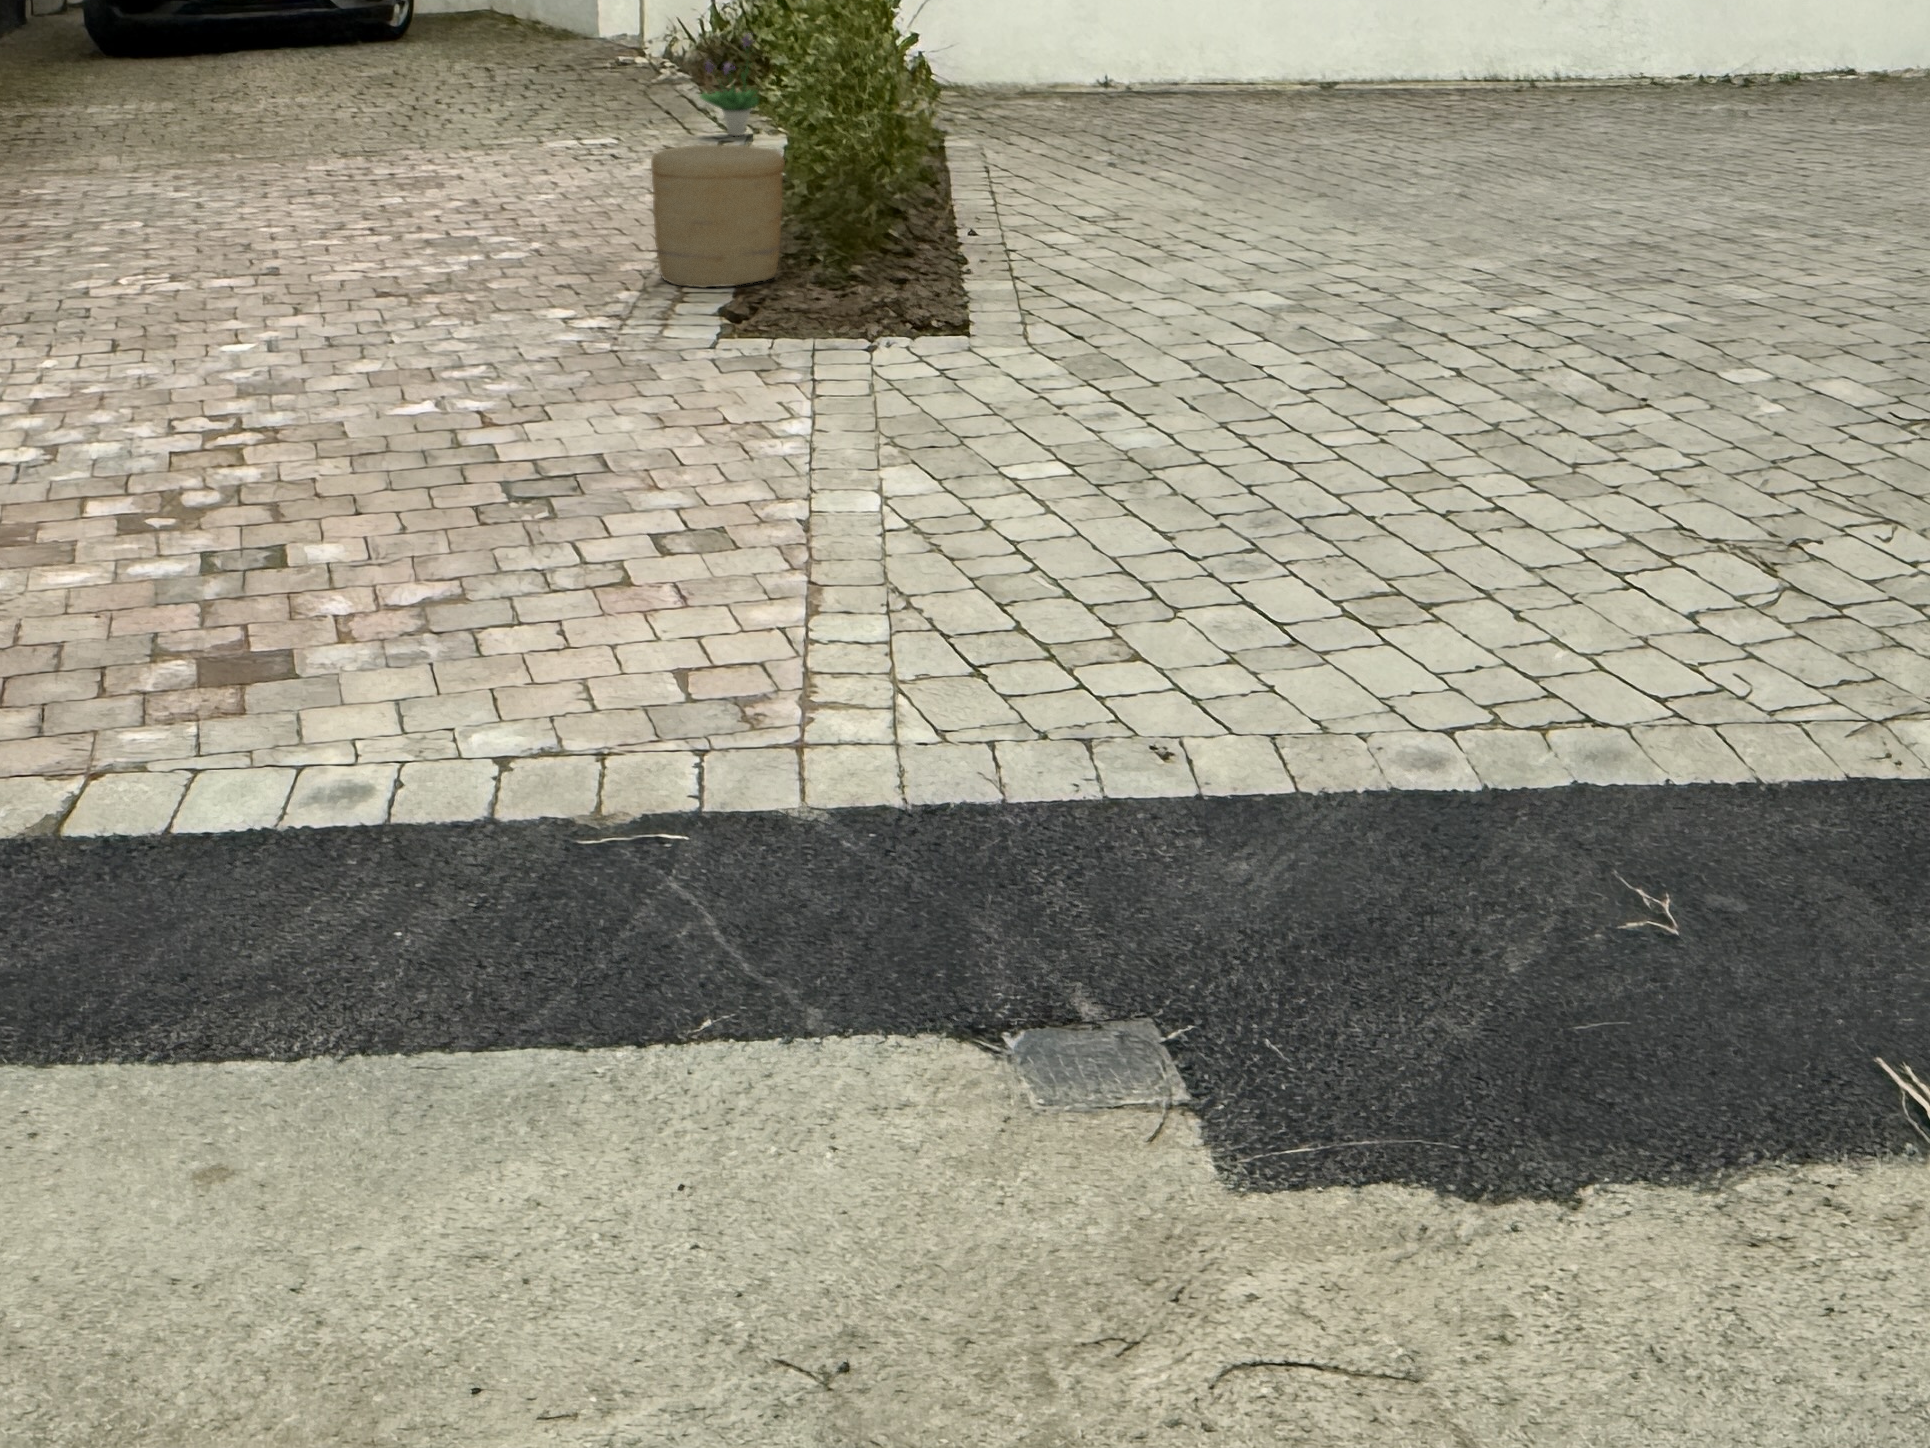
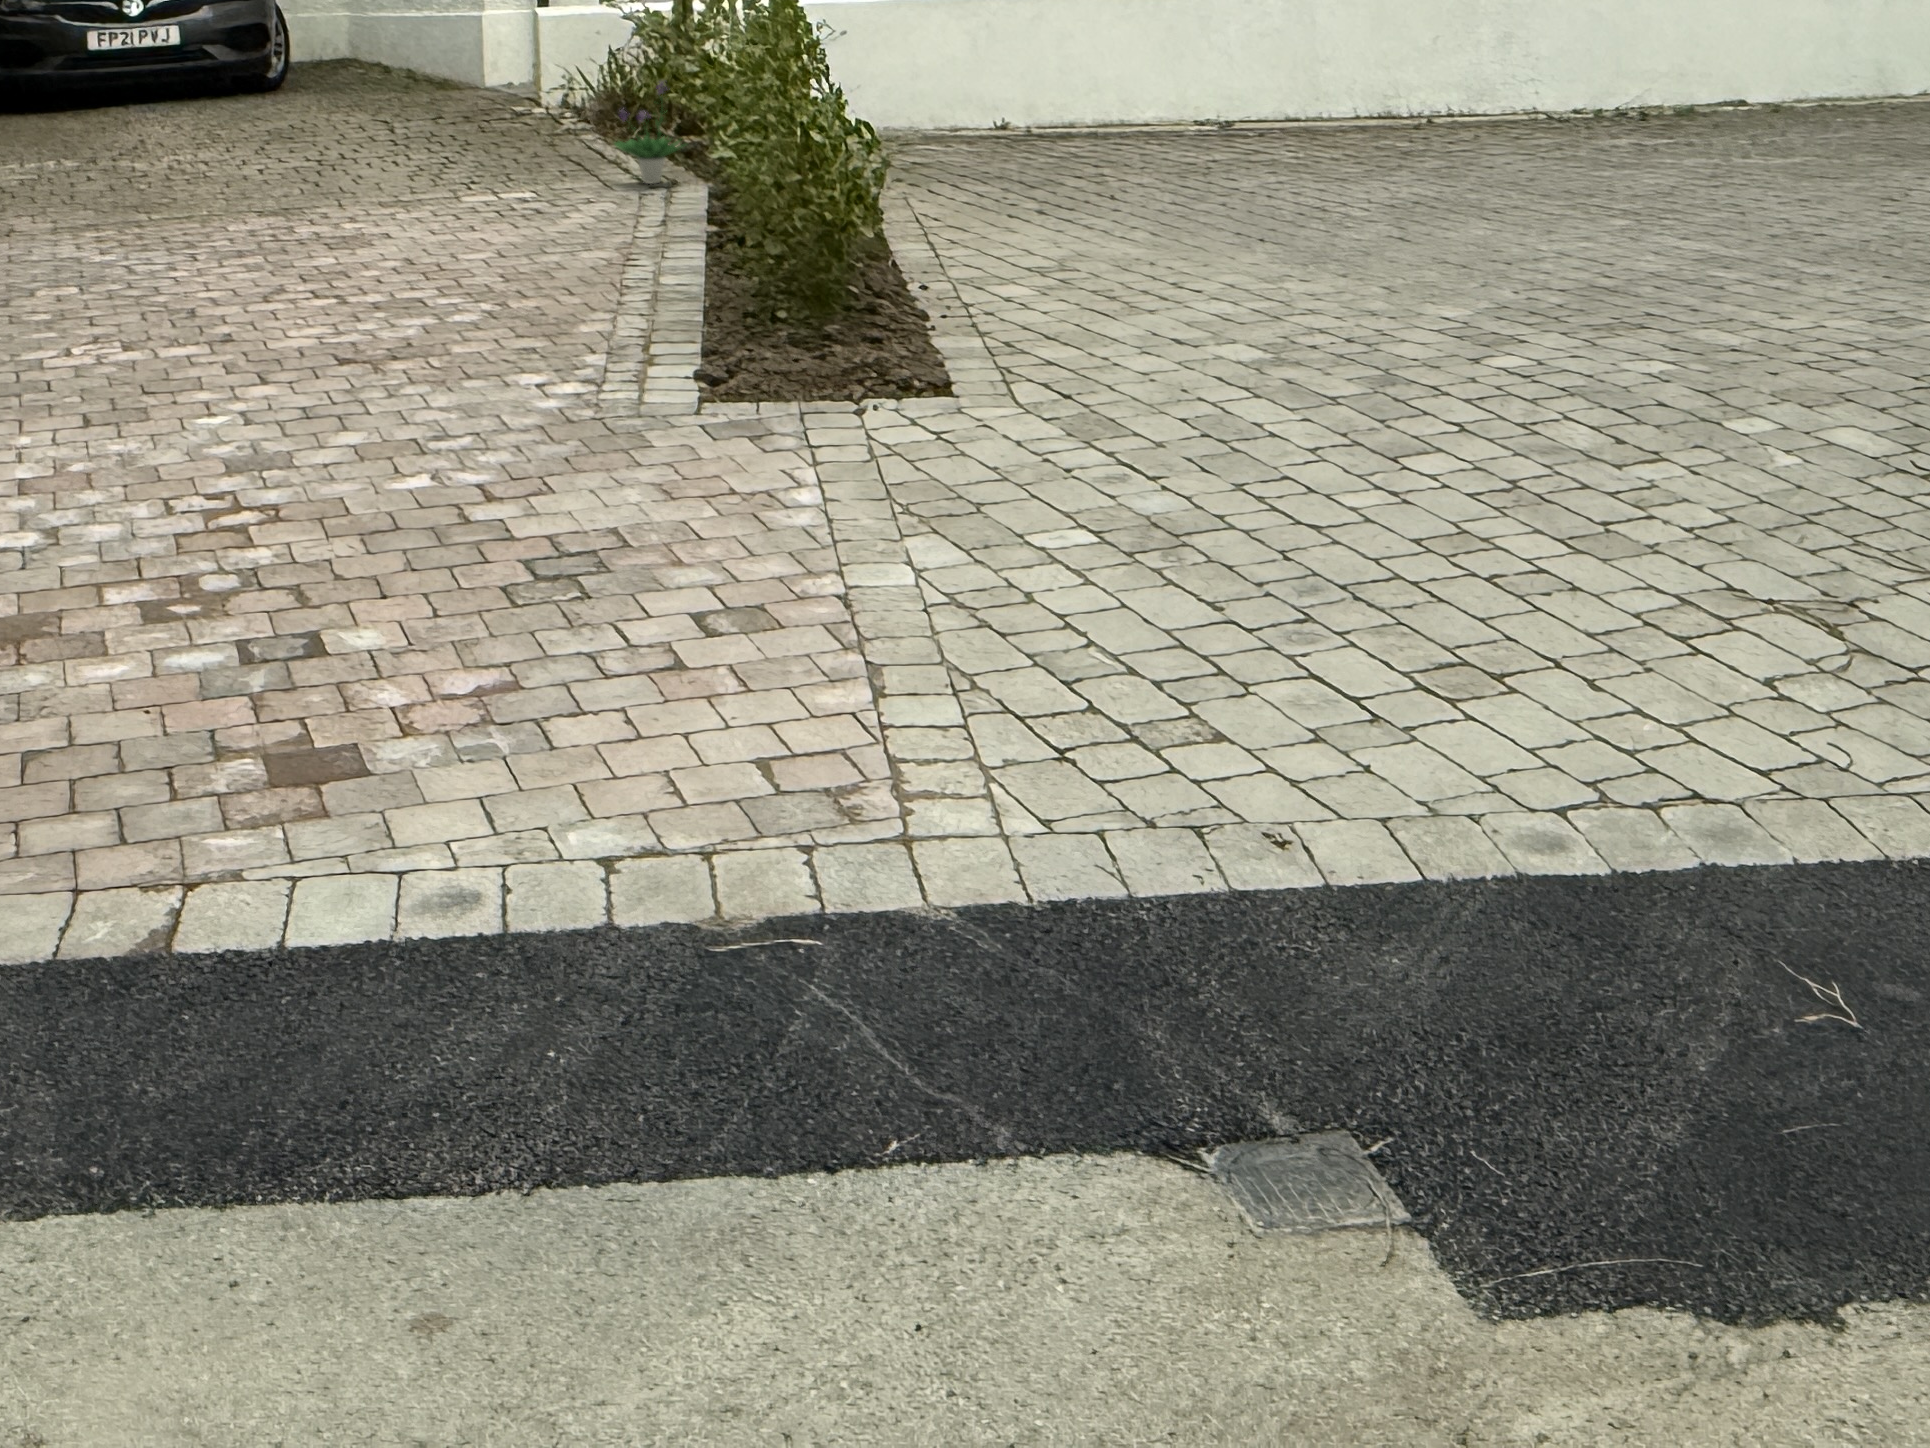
woven basket: present [651,145,785,288] -> none [608,199,742,345]

